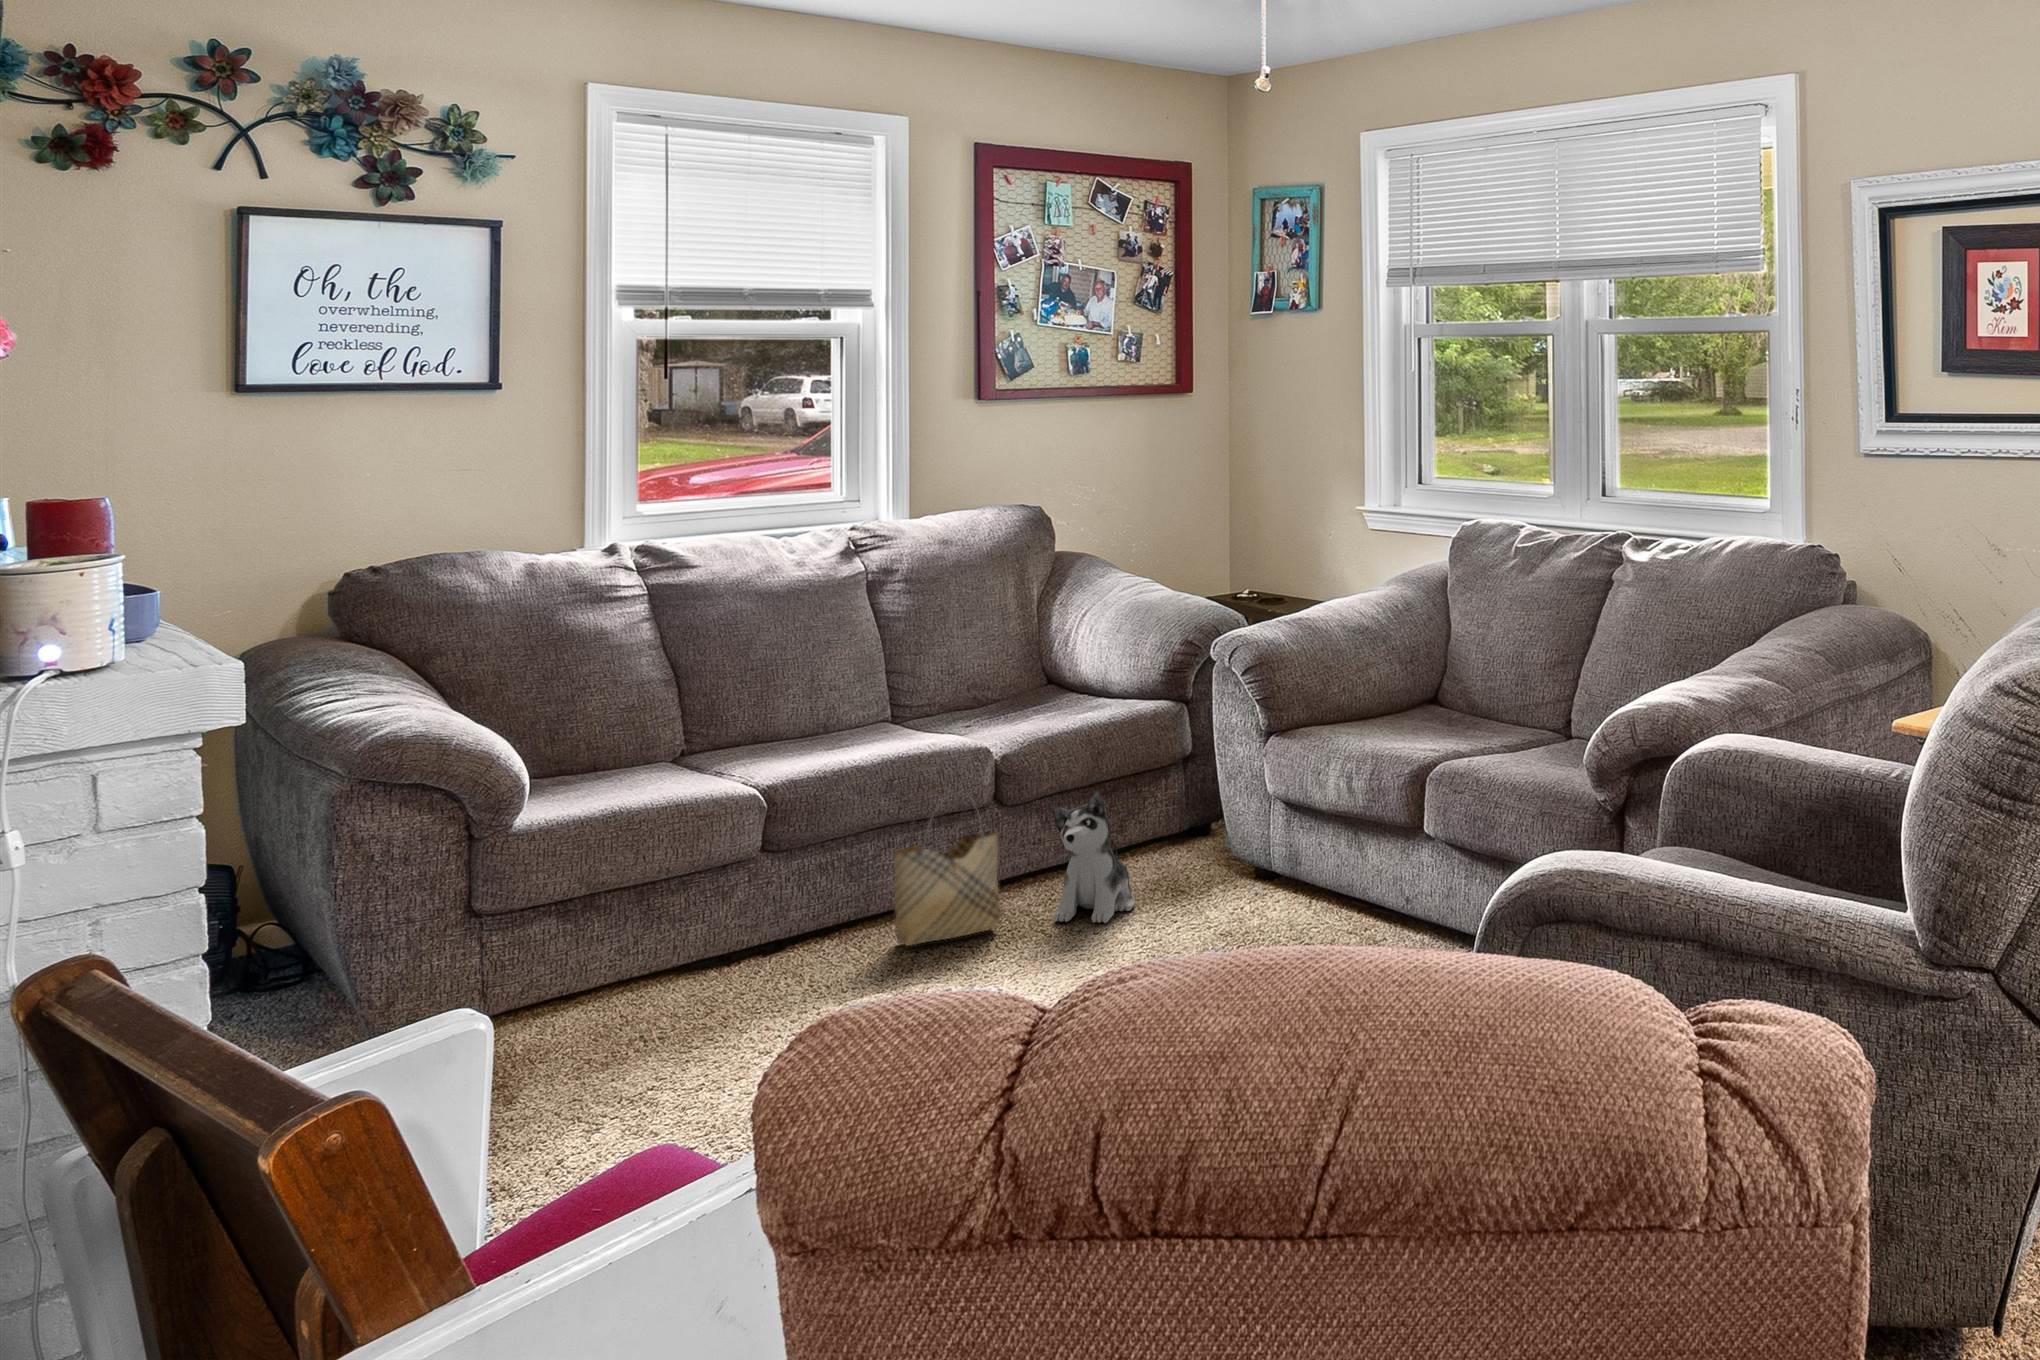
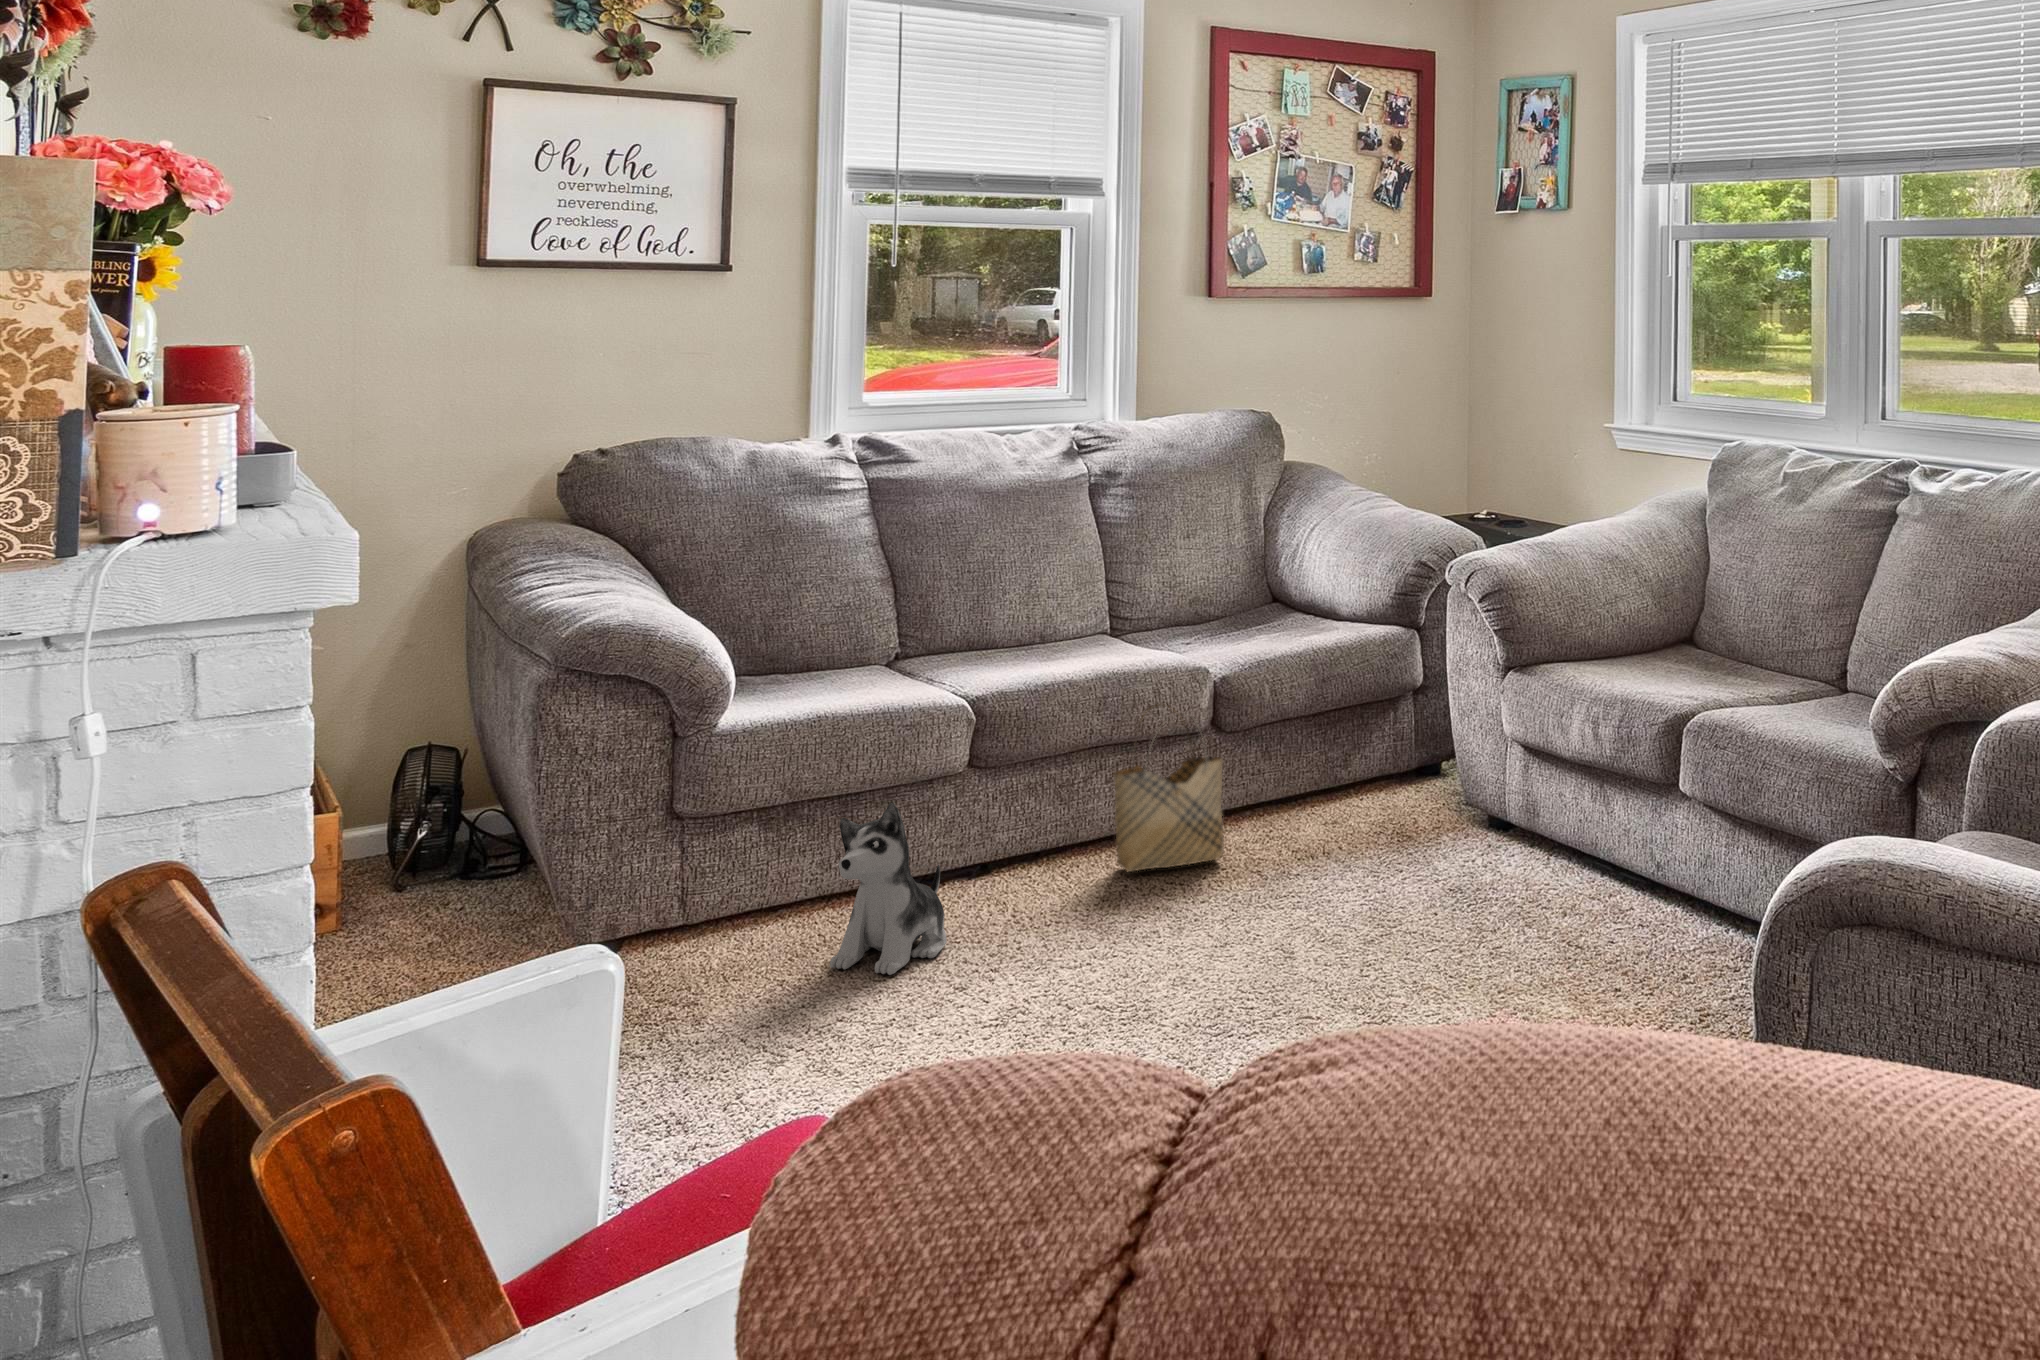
plush toy: present [1052,790,1135,923] -> present [830,803,947,975]

